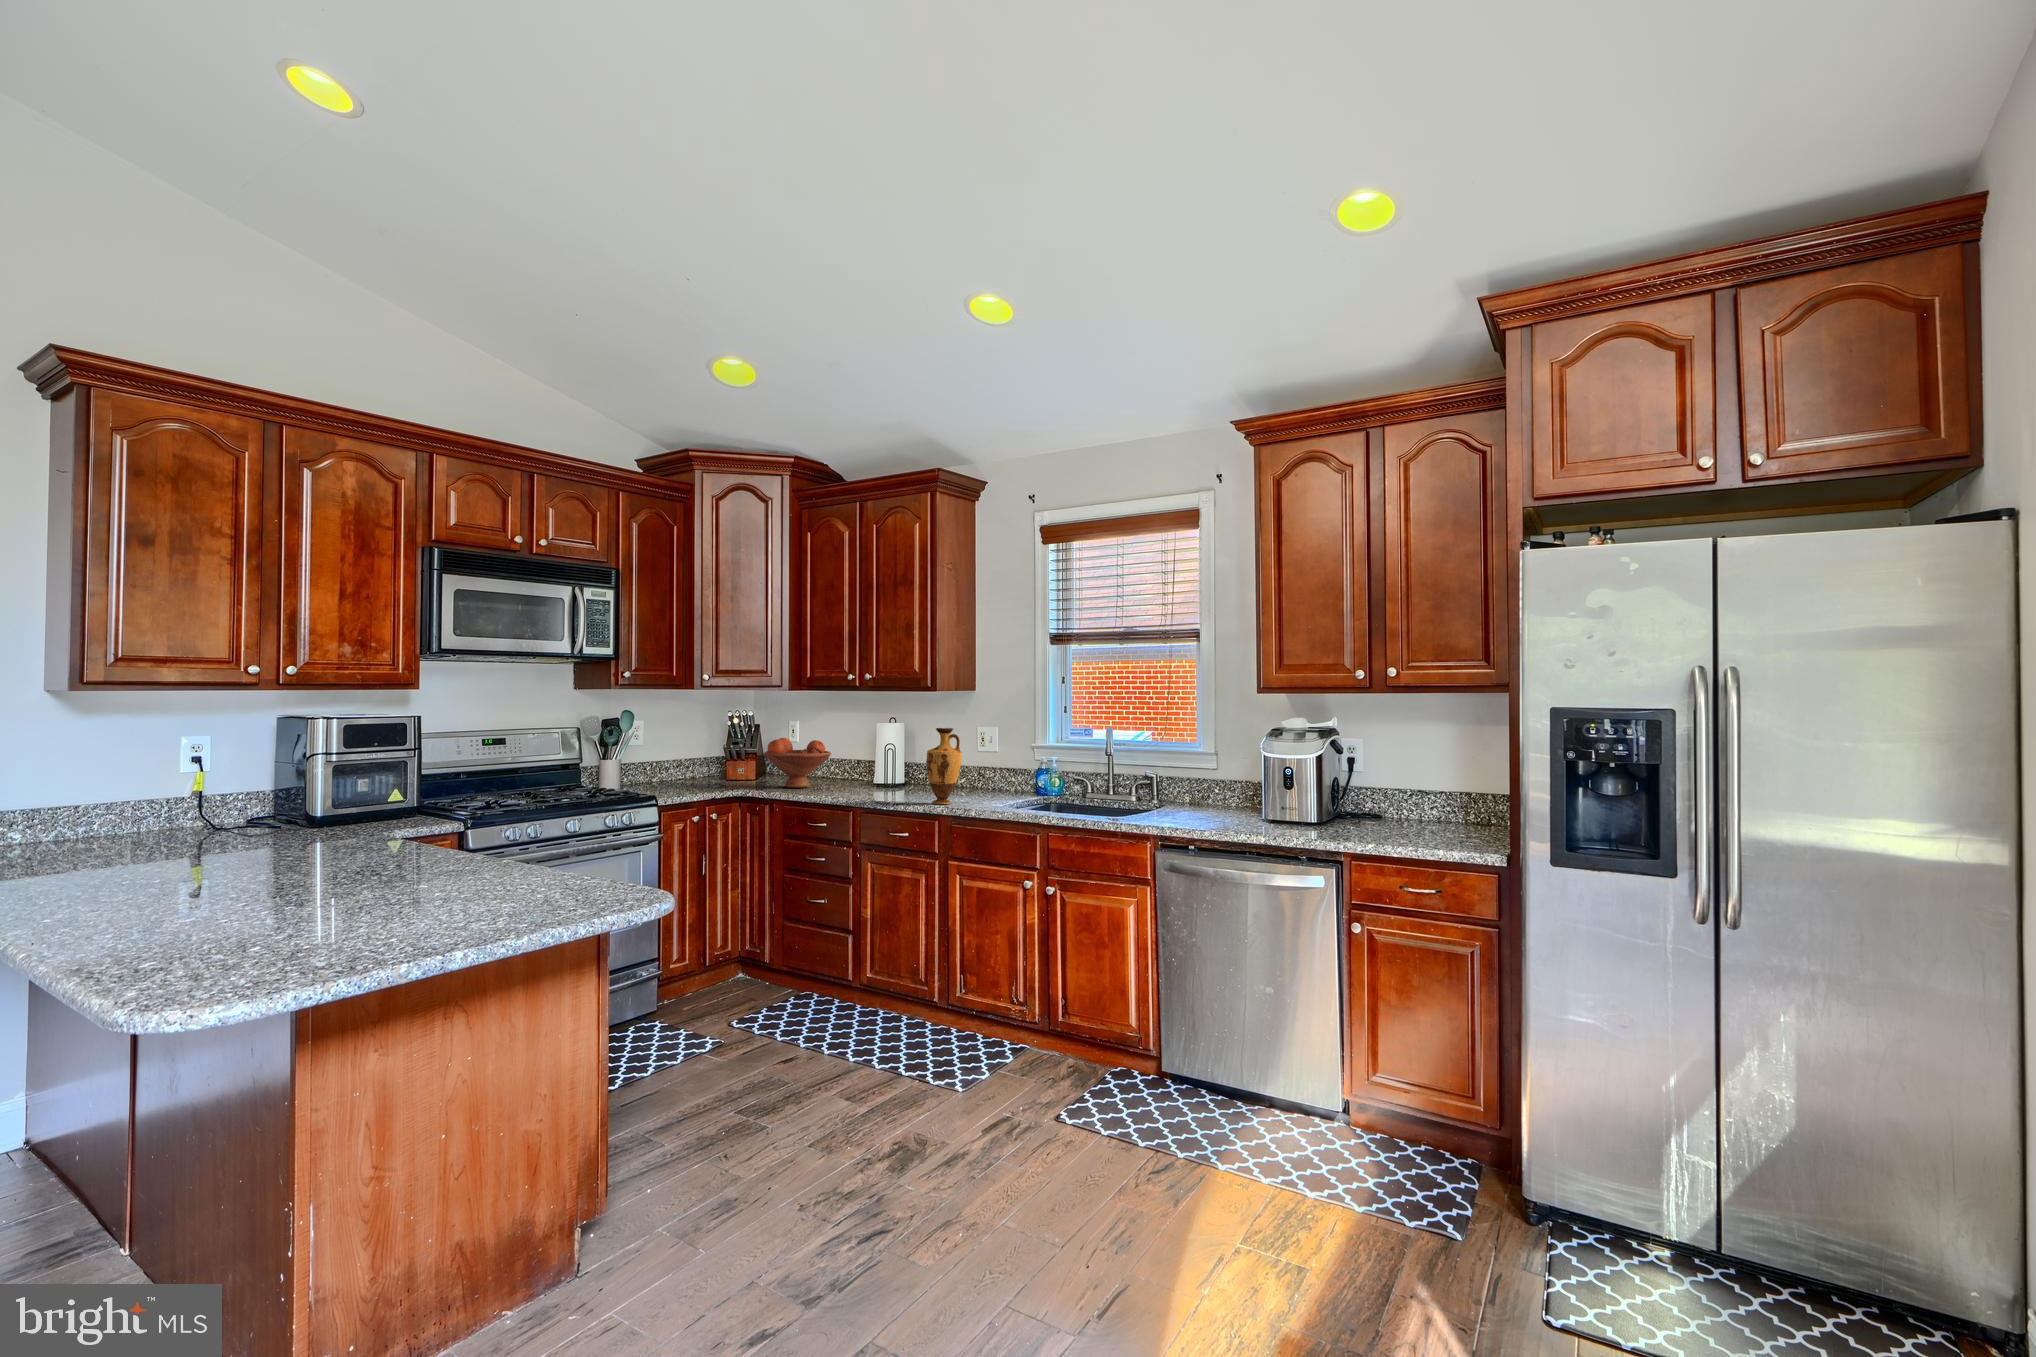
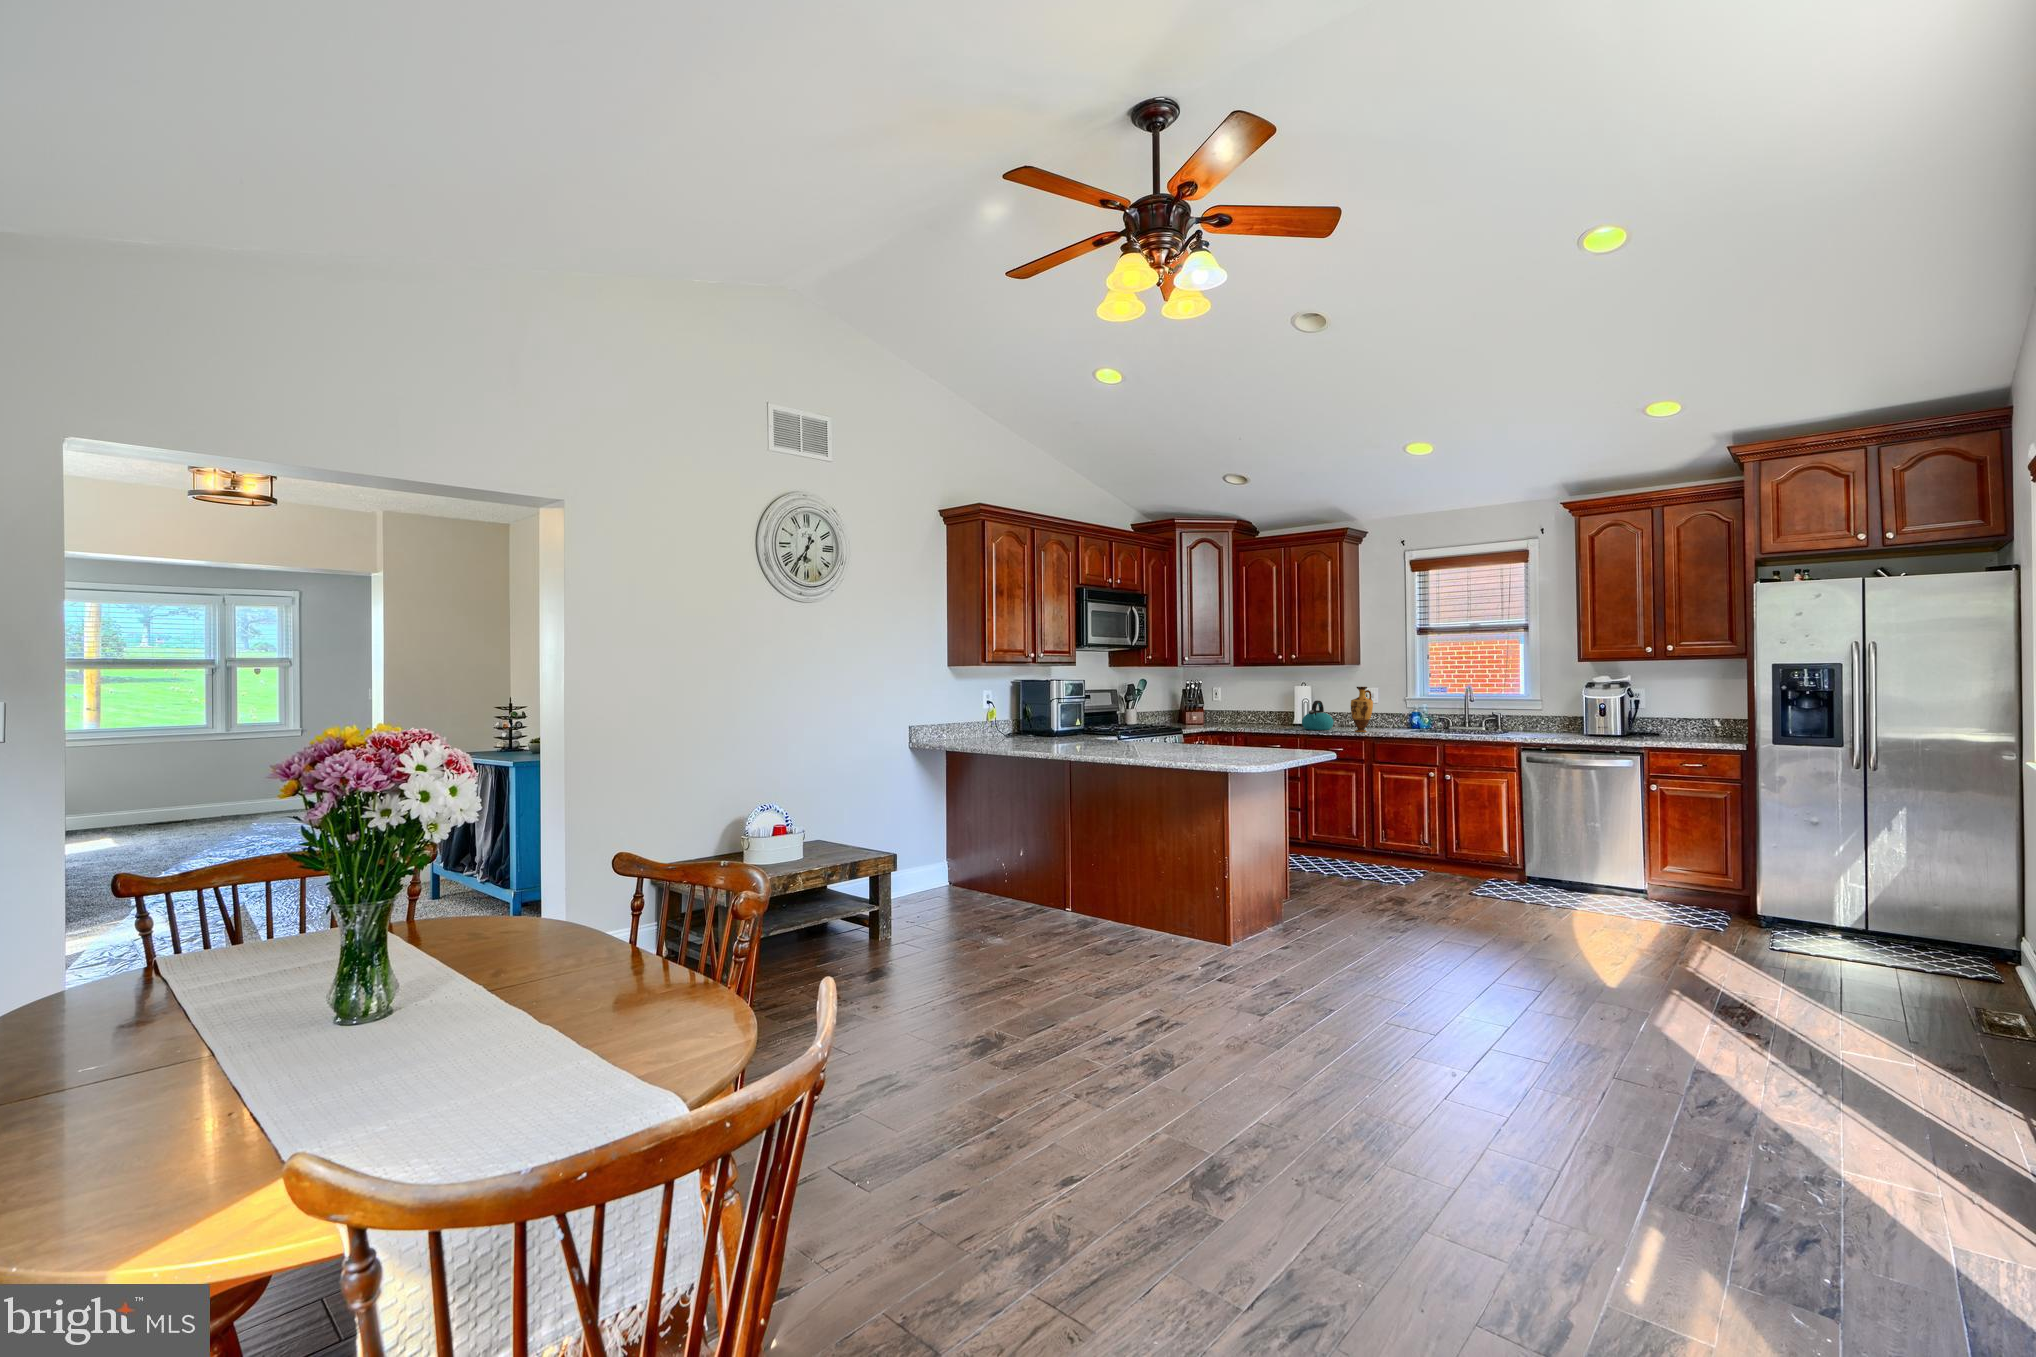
fruit bowl: present [764,738,831,788] -> none [1224,696,1266,726]
kettle: none [864,749,914,798] -> present [1302,700,1334,730]

